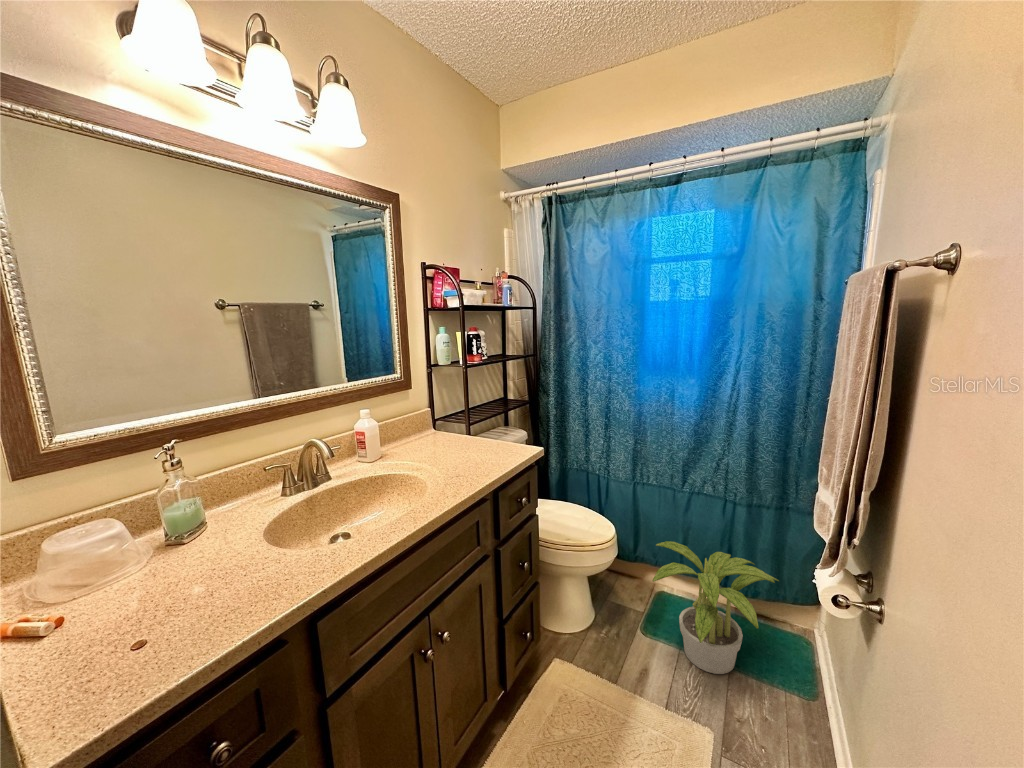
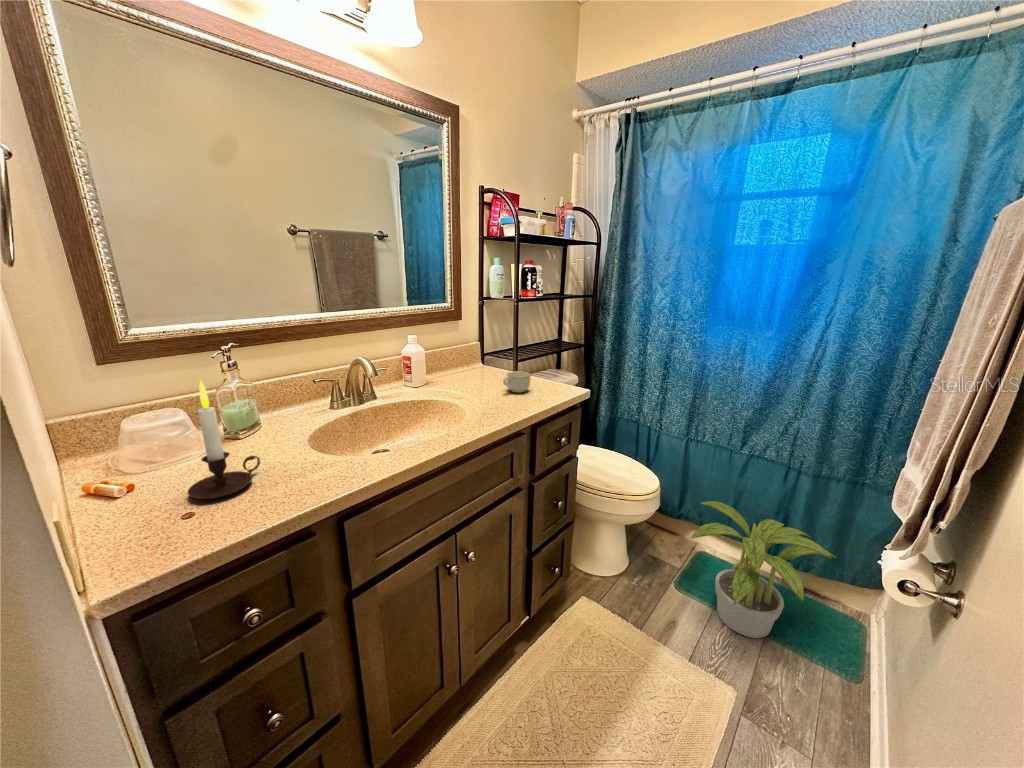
cup: none [461,436,487,458] -> present [503,371,531,393]
candle: none [134,489,216,623] -> present [187,380,260,499]

